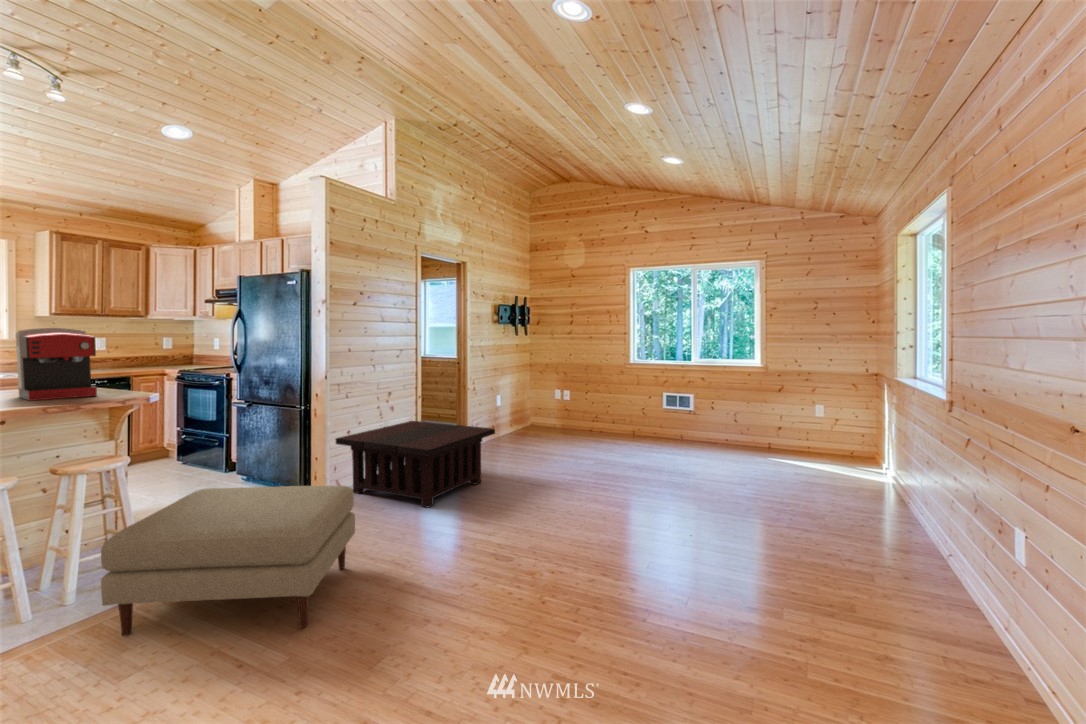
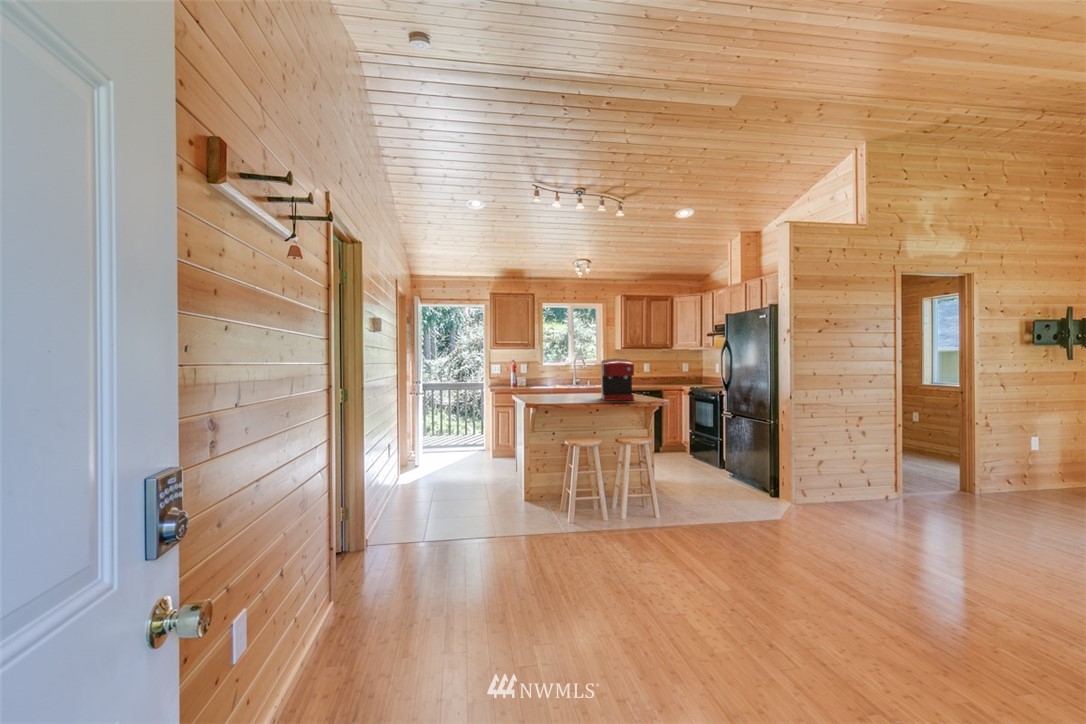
coffee table: present [335,421,495,507] -> none [800,448,1009,541]
ottoman: present [101,486,355,636] -> none [627,471,801,595]

